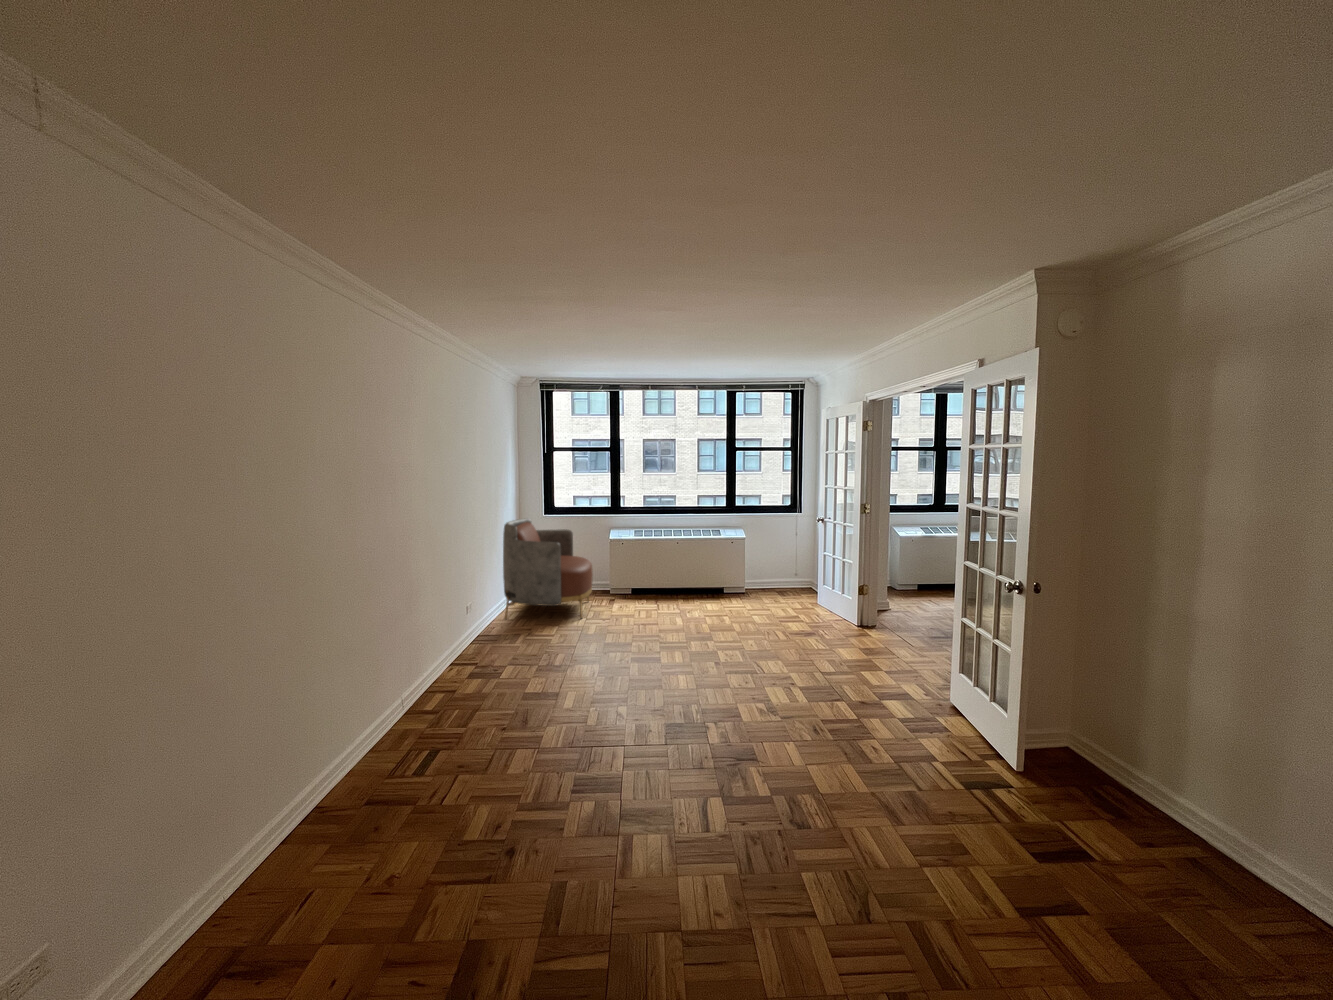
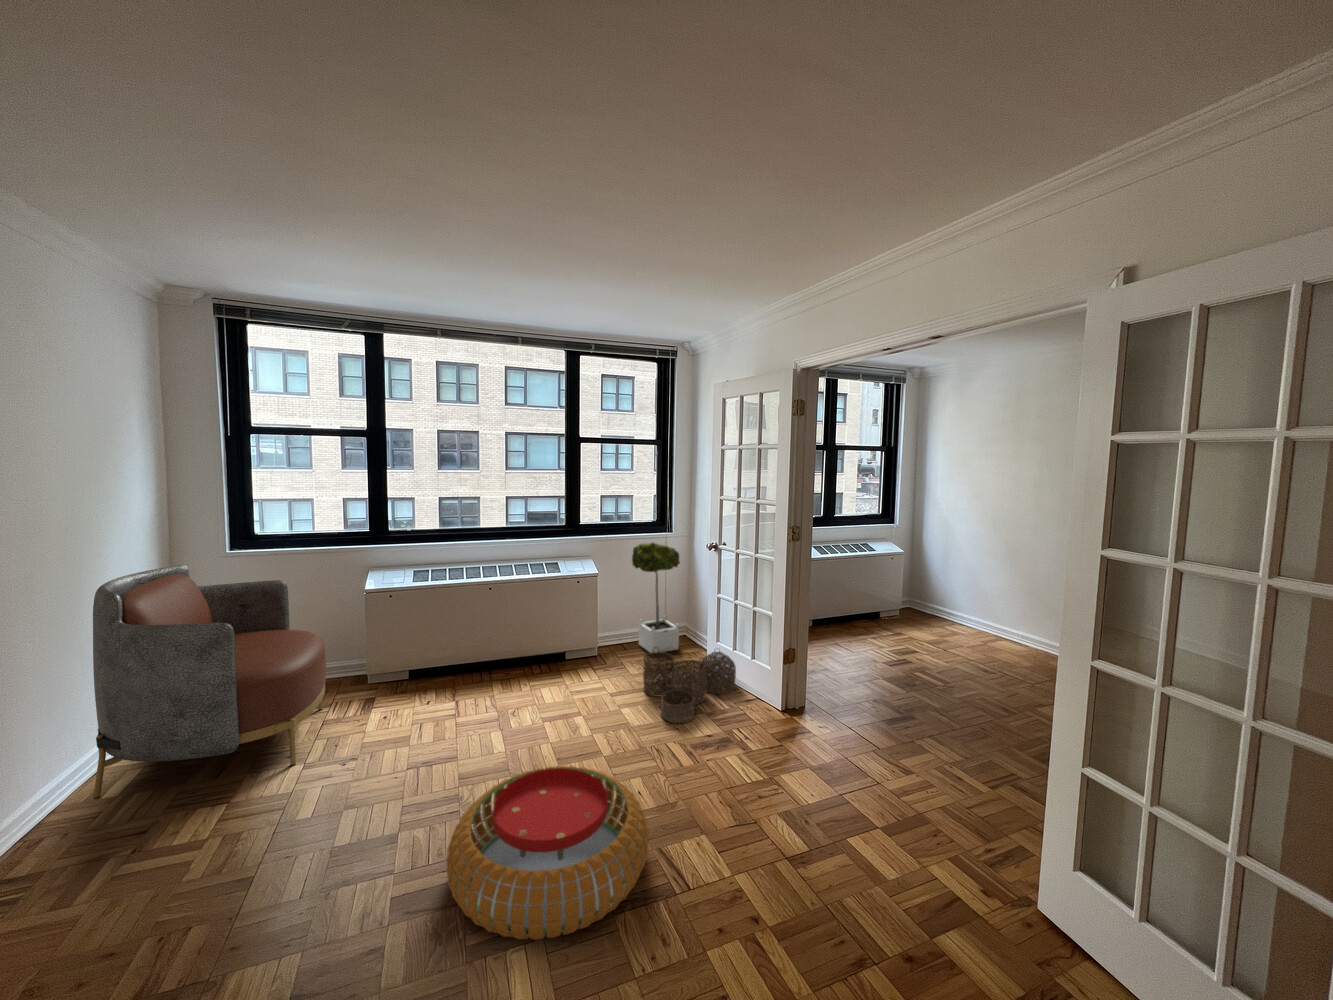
potted tree: none [771,518,806,596] -> present [632,543,680,653]
woven basket: none [770,585,835,625] -> present [643,647,736,723]
pouf: none [655,619,749,674] -> present [446,766,649,940]

